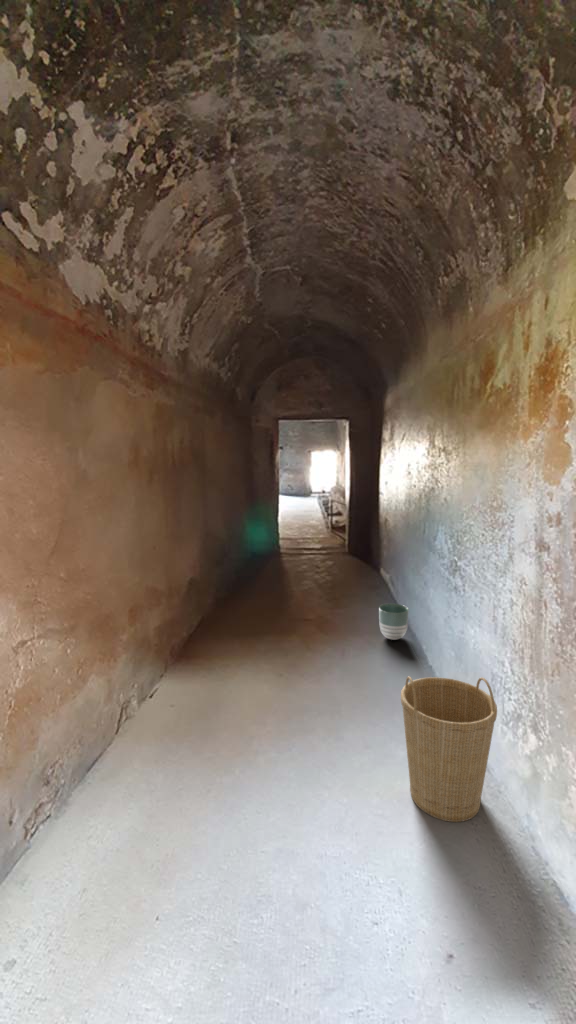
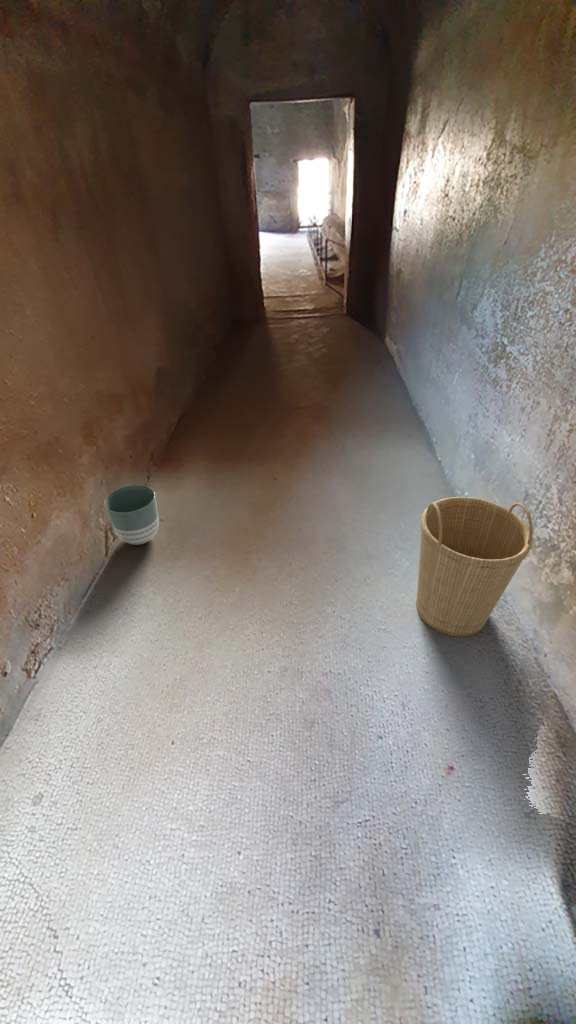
planter: present [379,604,409,640] -> present [104,485,159,545]

